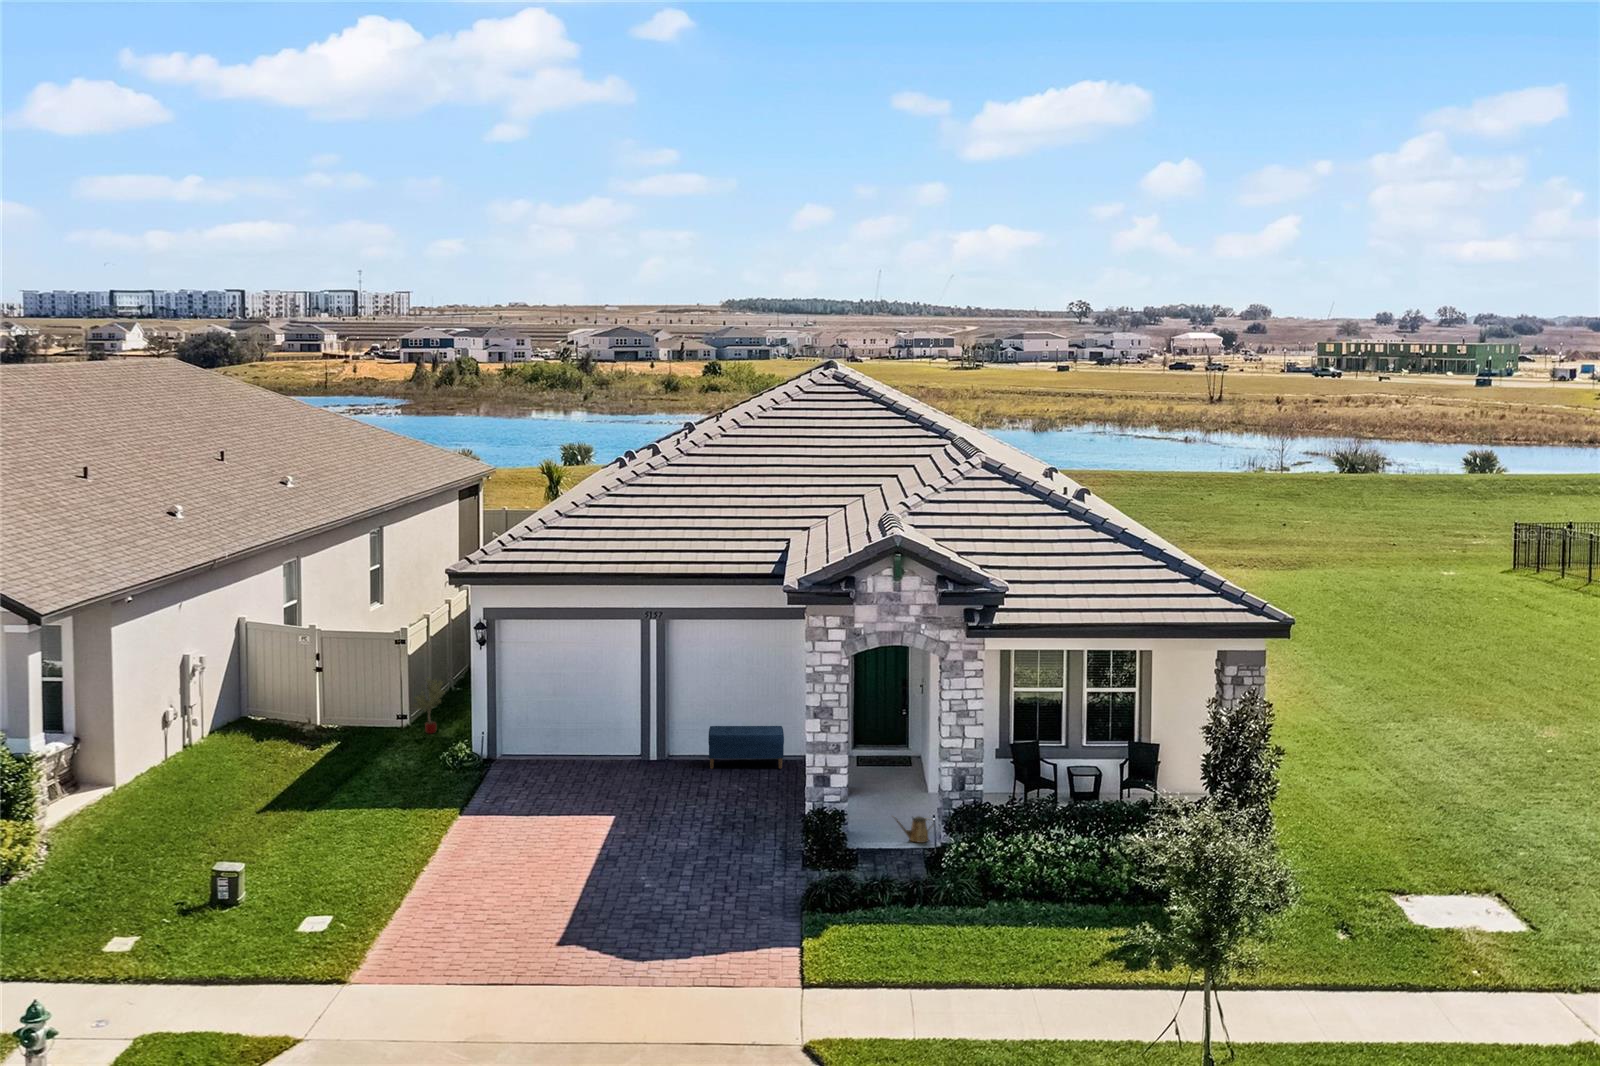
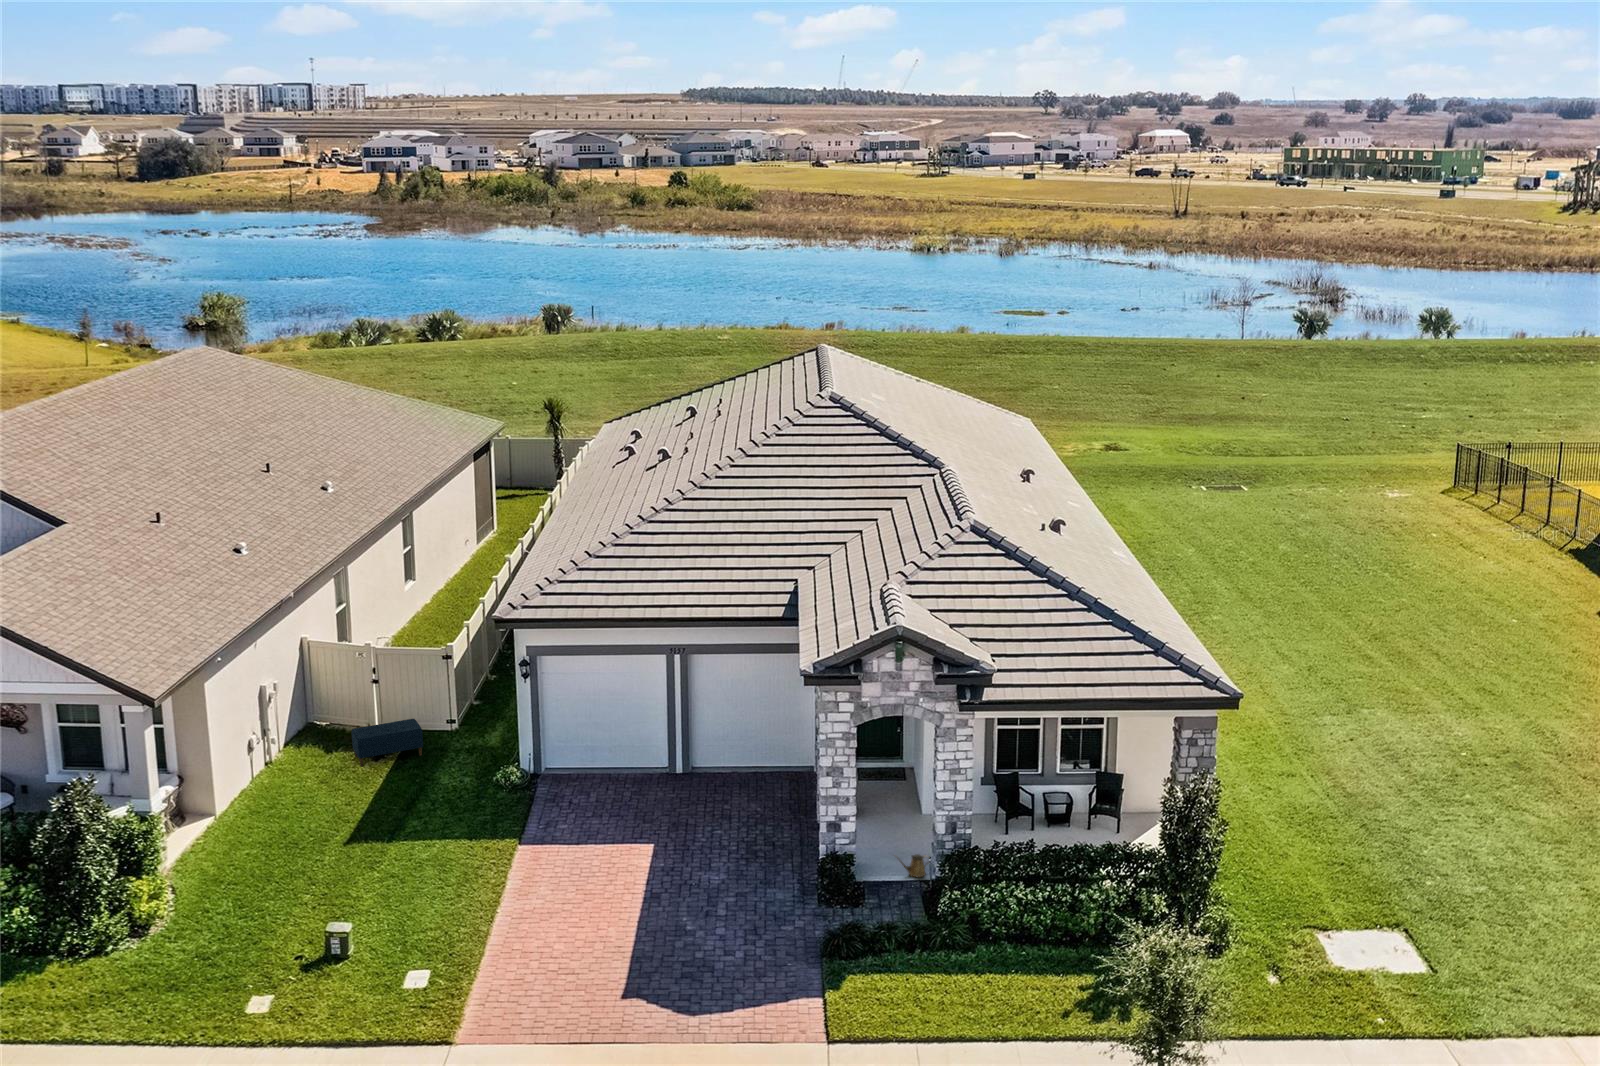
potted tree: present [414,677,444,734] -> none [461,698,490,748]
bench: present [708,726,784,769] -> present [352,719,423,767]

